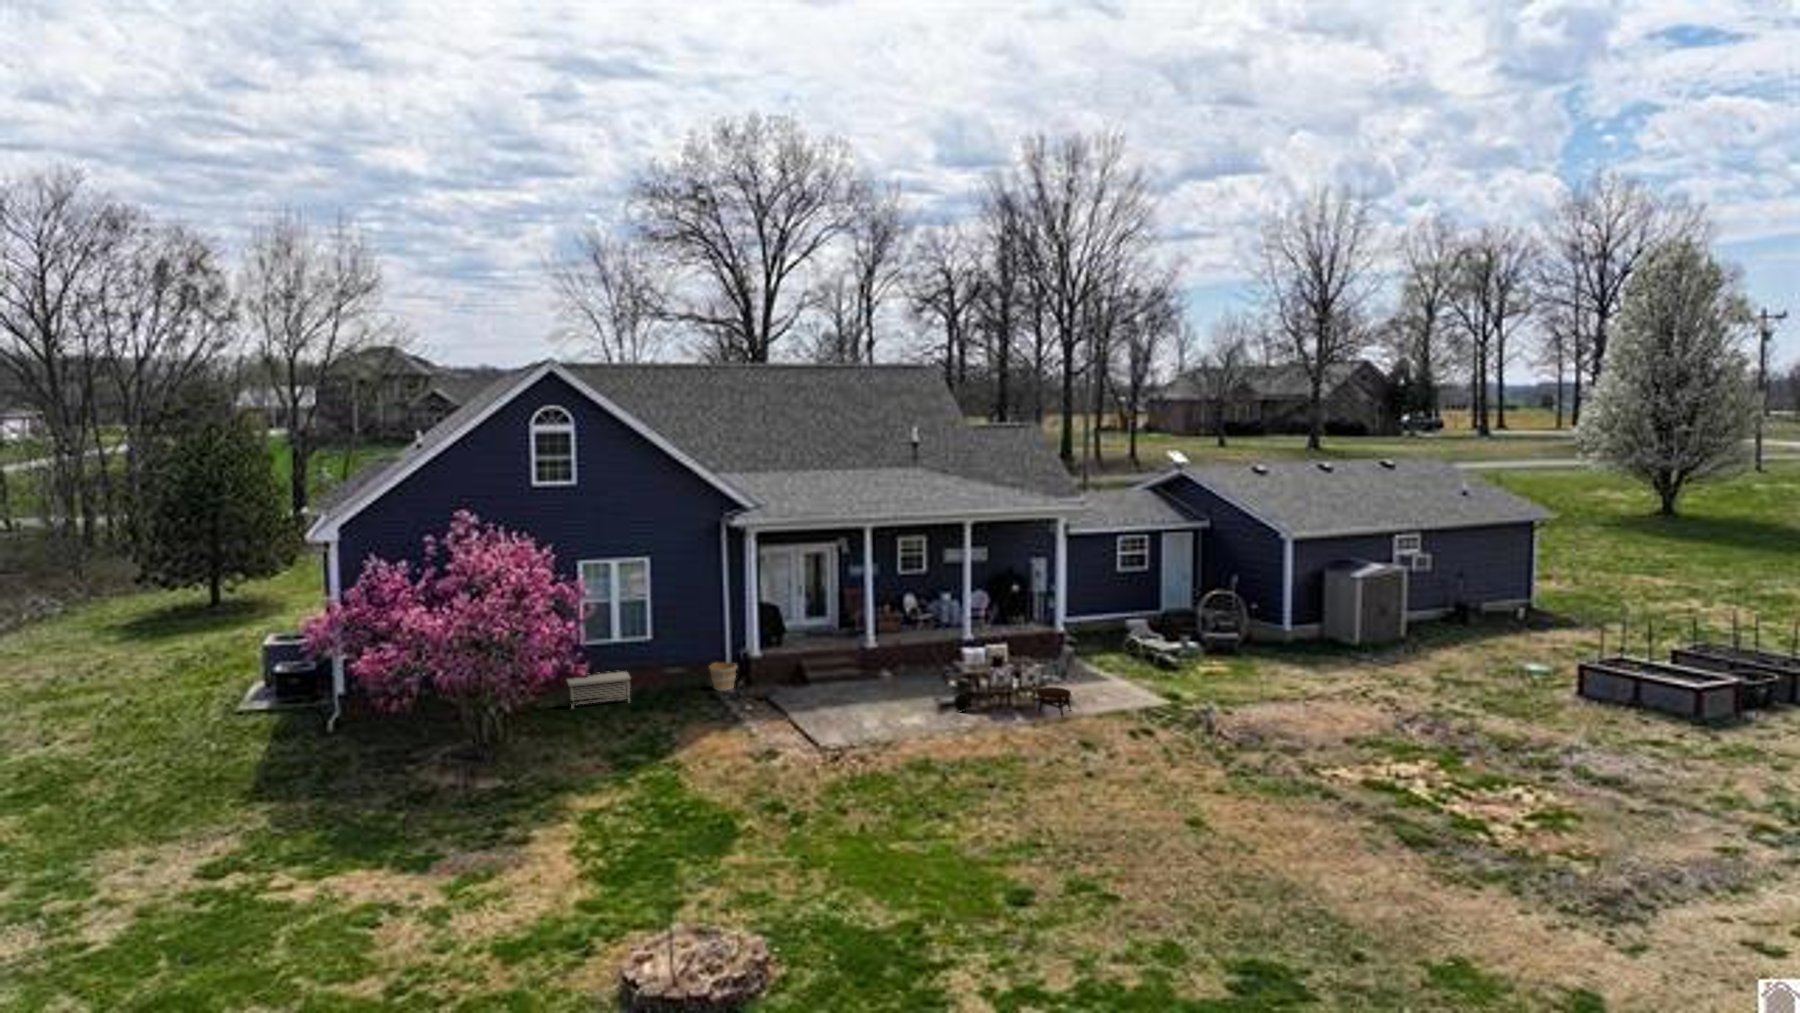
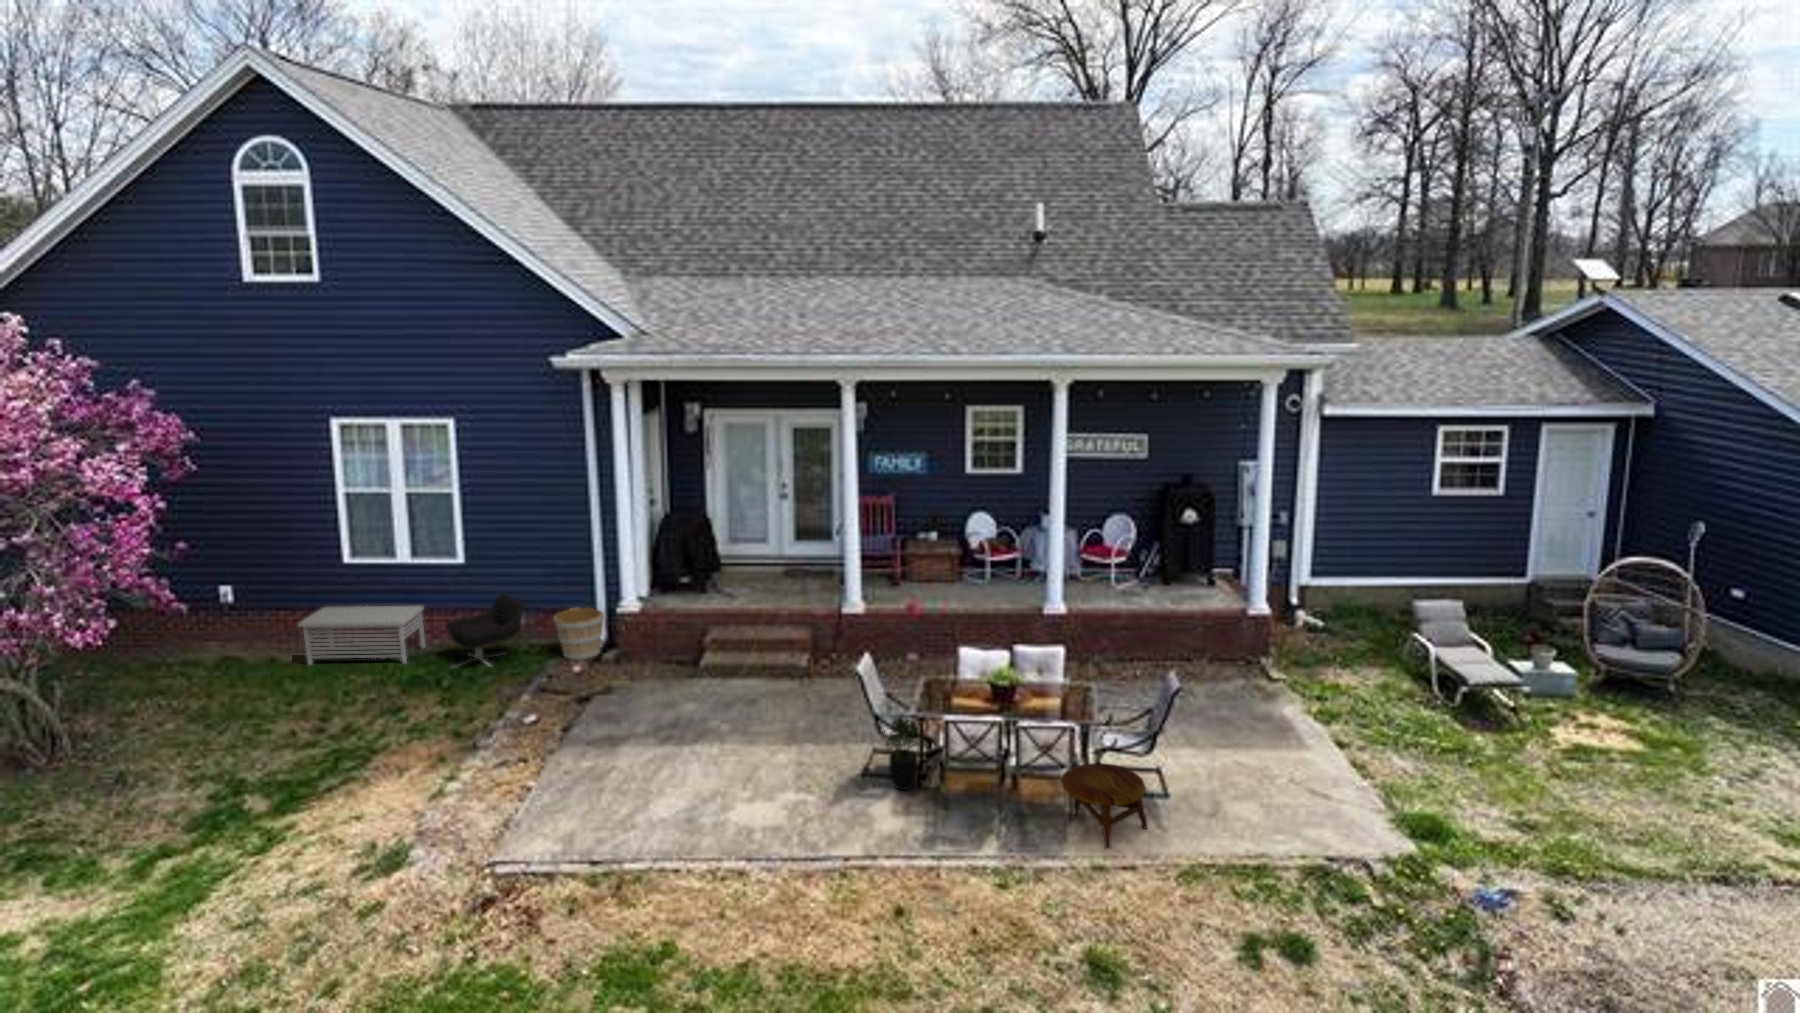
lounge chair: none [649,658,695,701] -> present [447,594,524,667]

